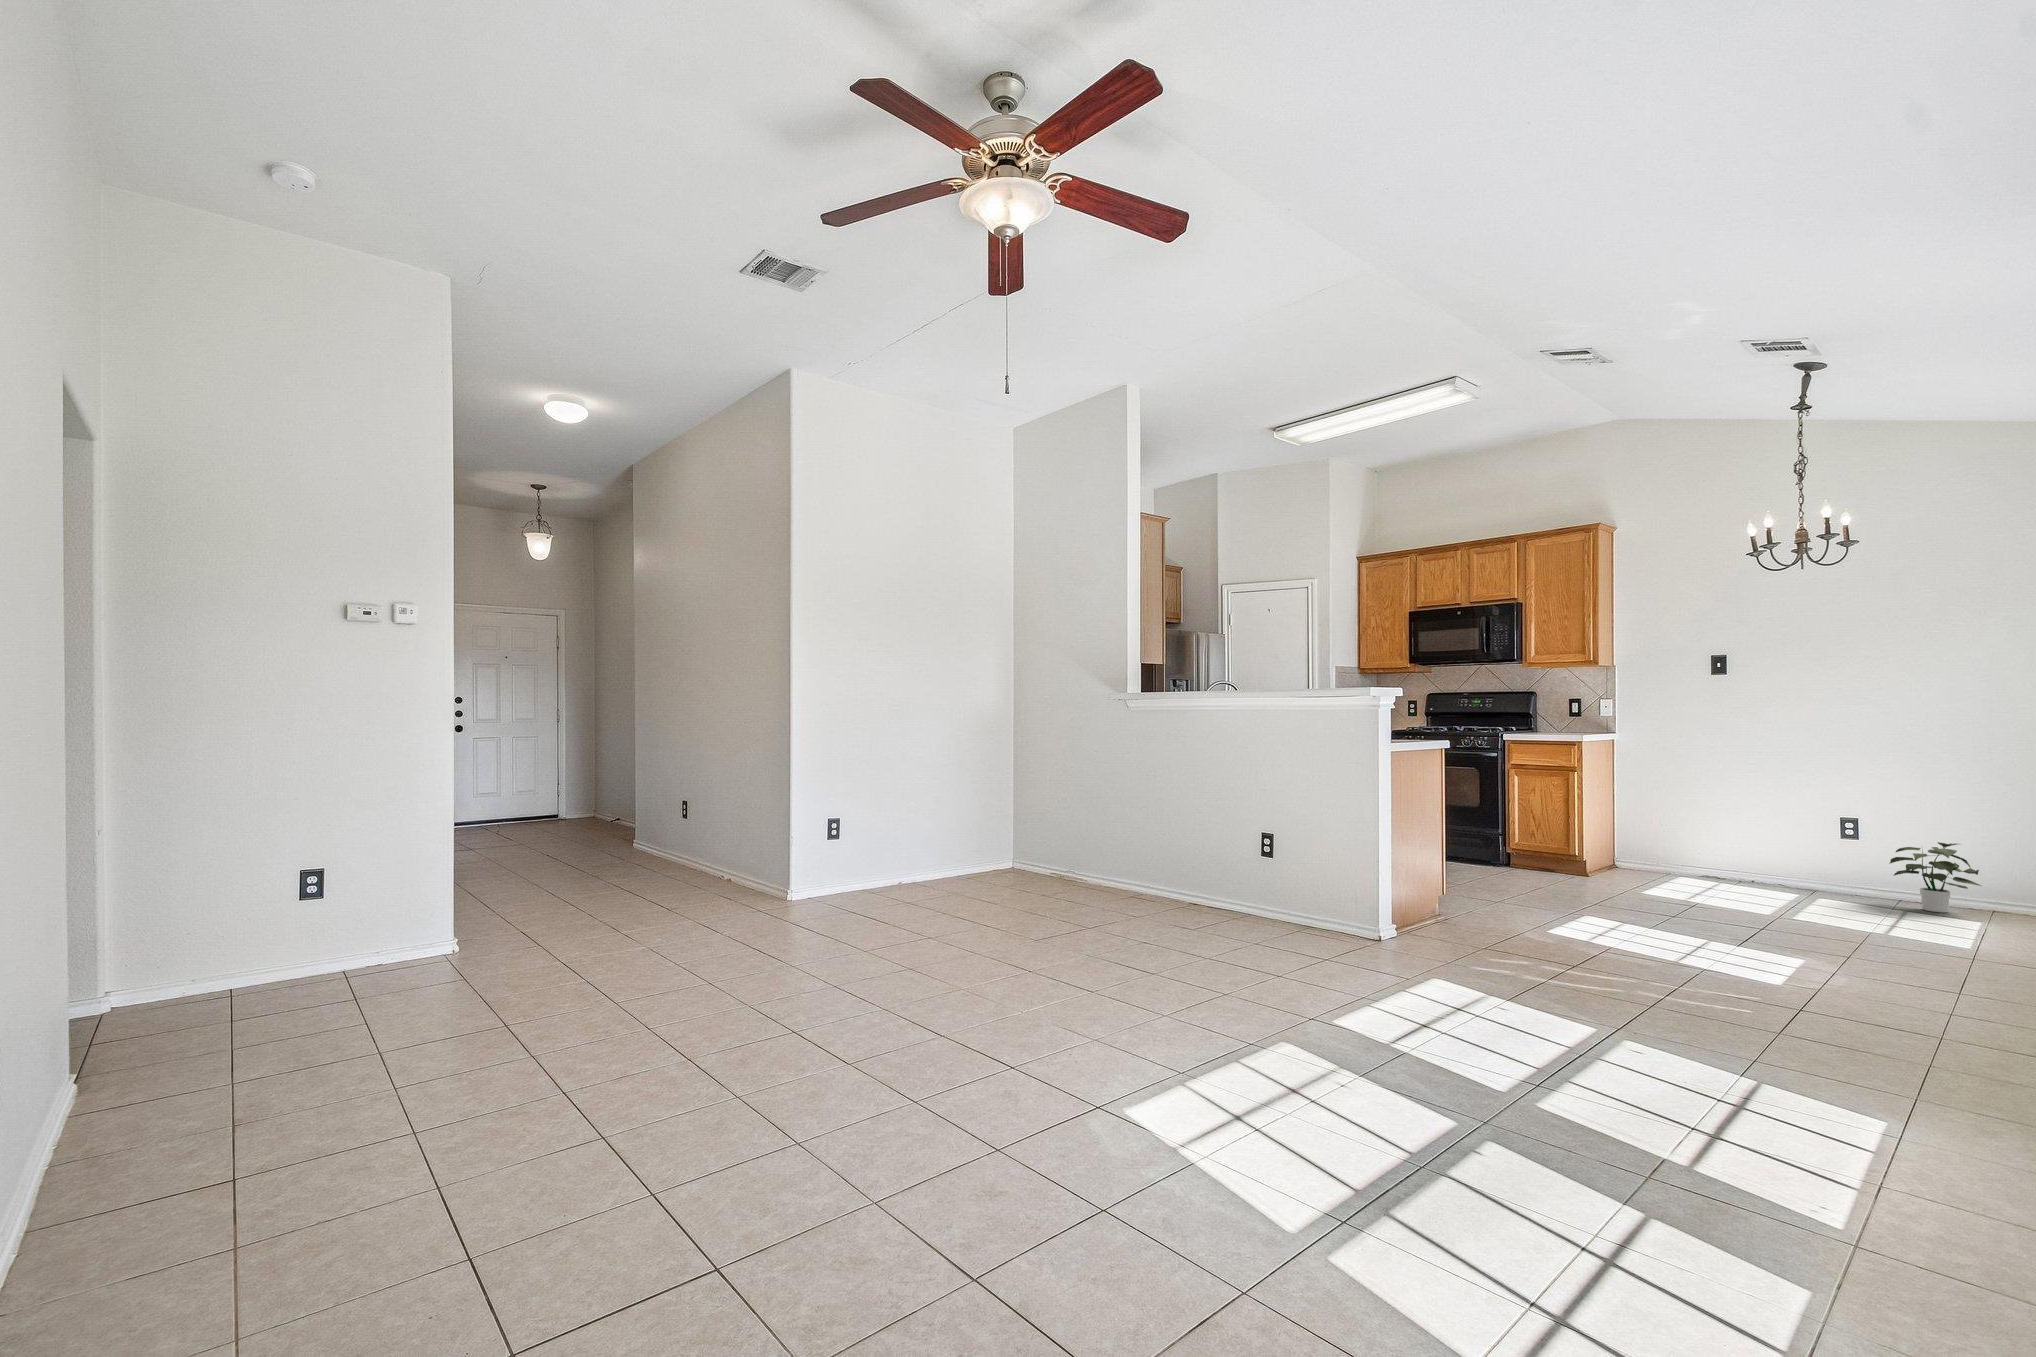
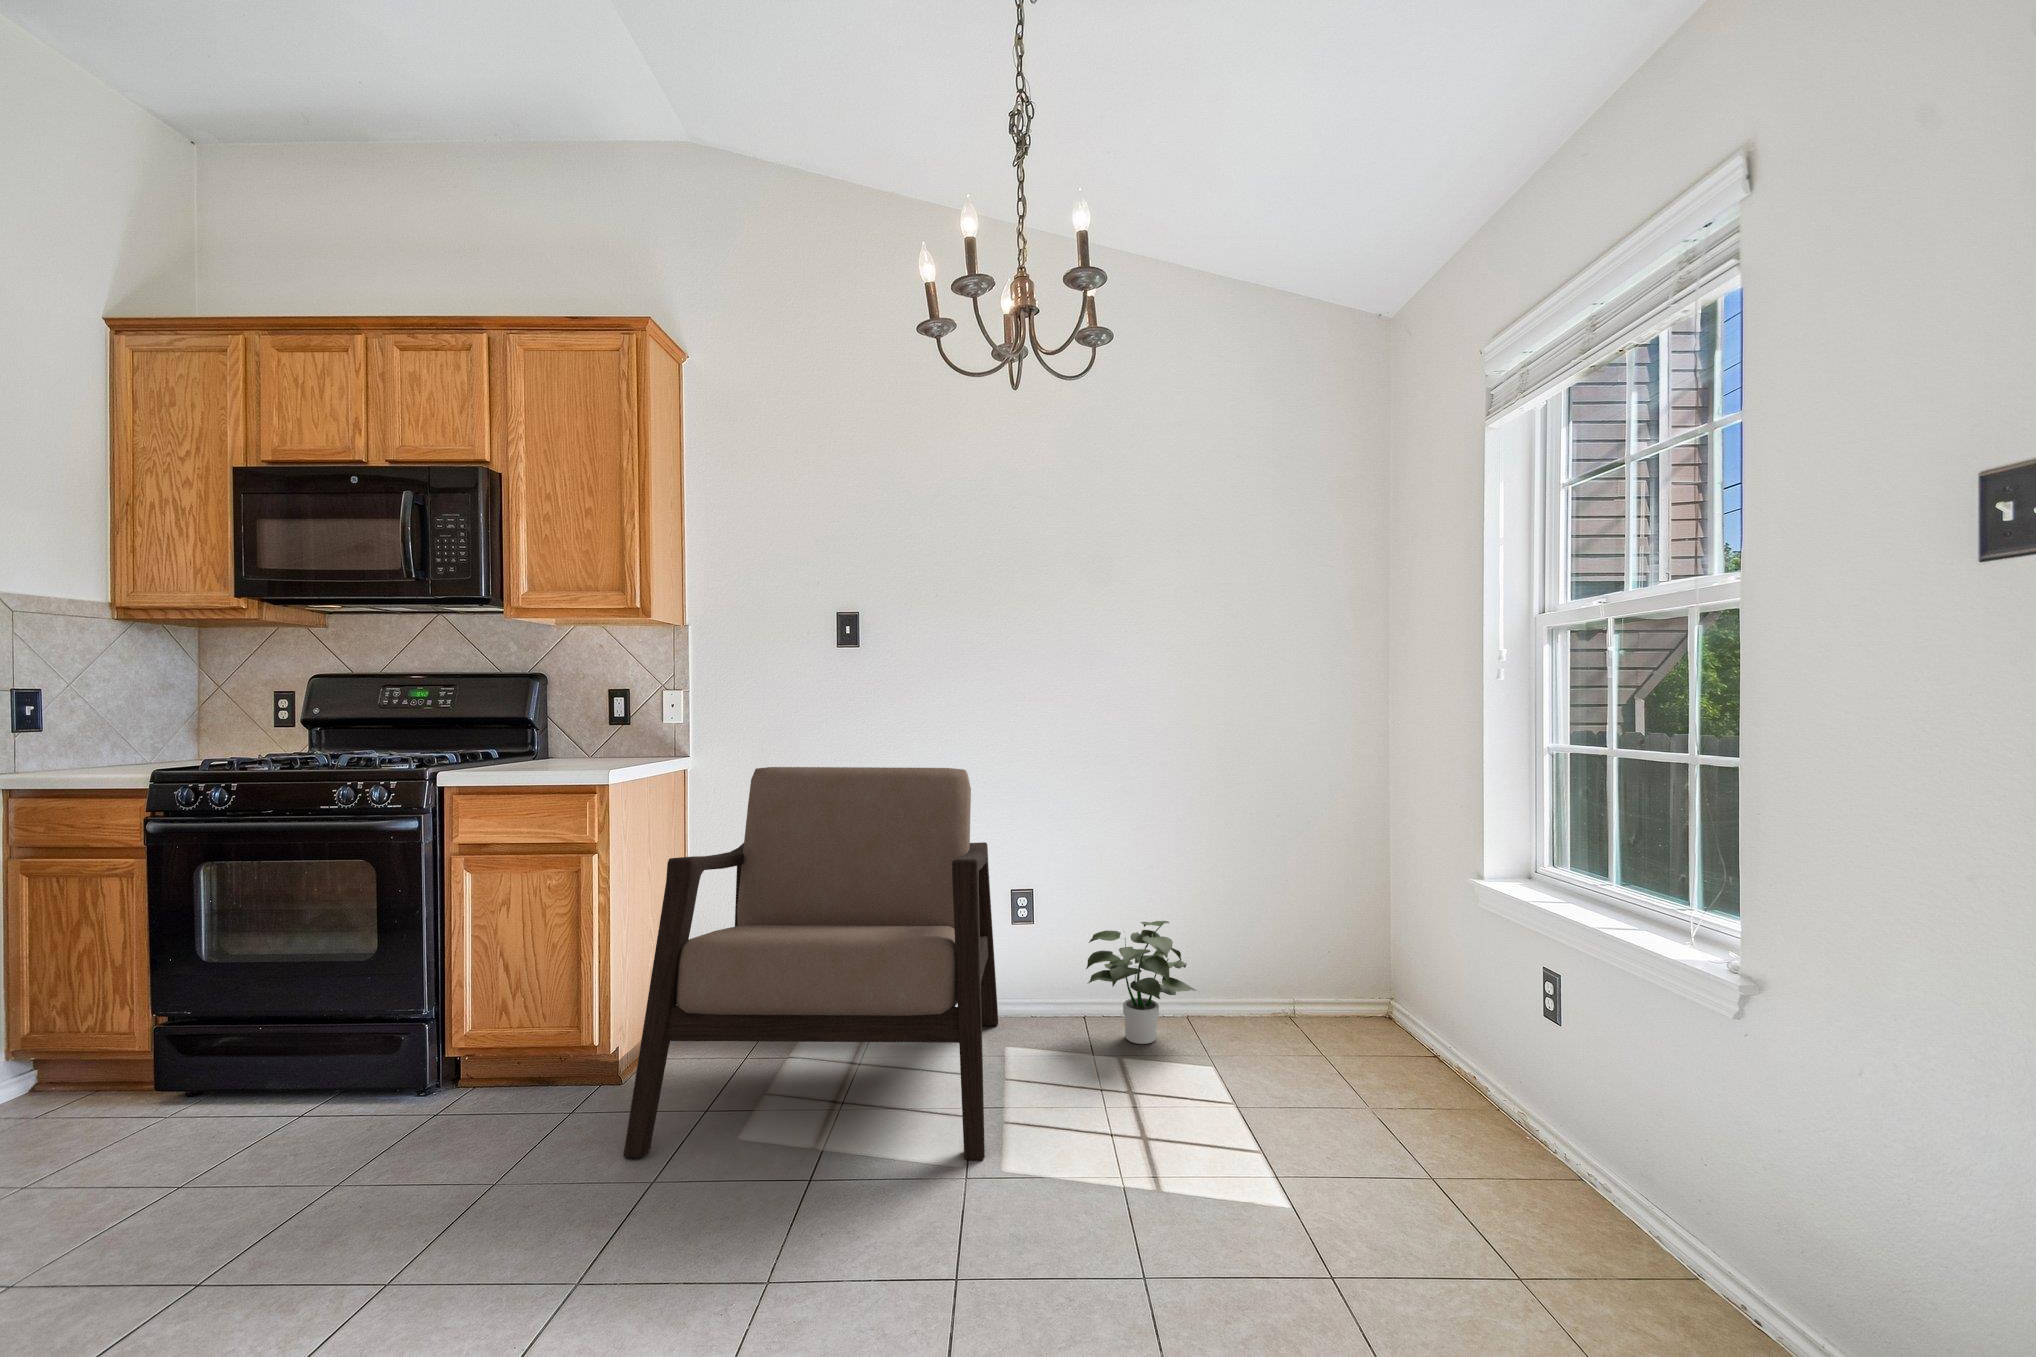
armchair: none [1603,739,1826,915] -> present [623,767,998,1160]

